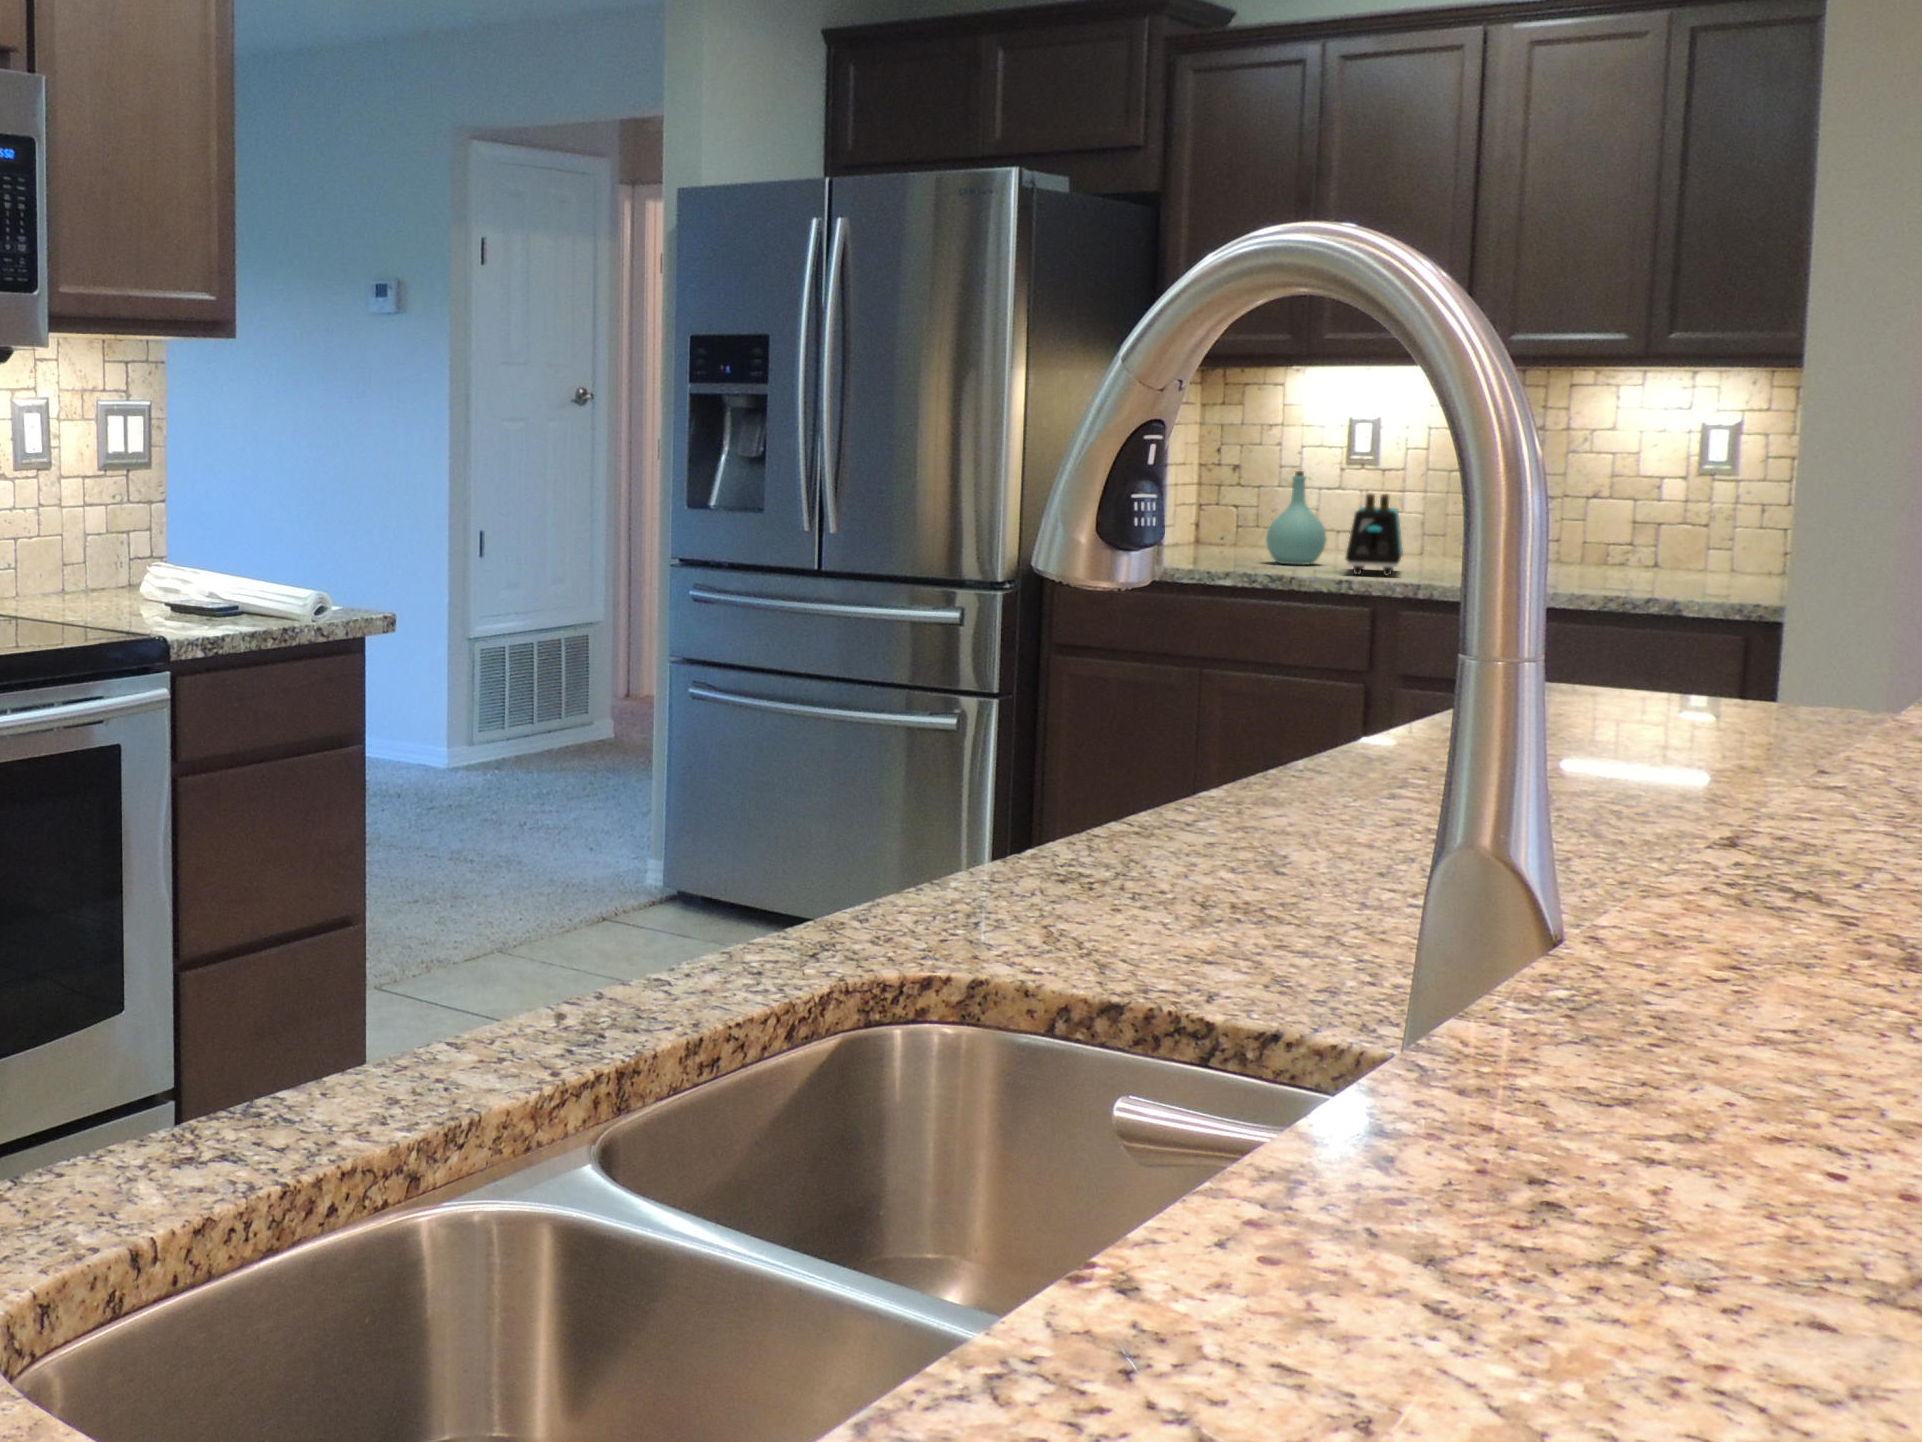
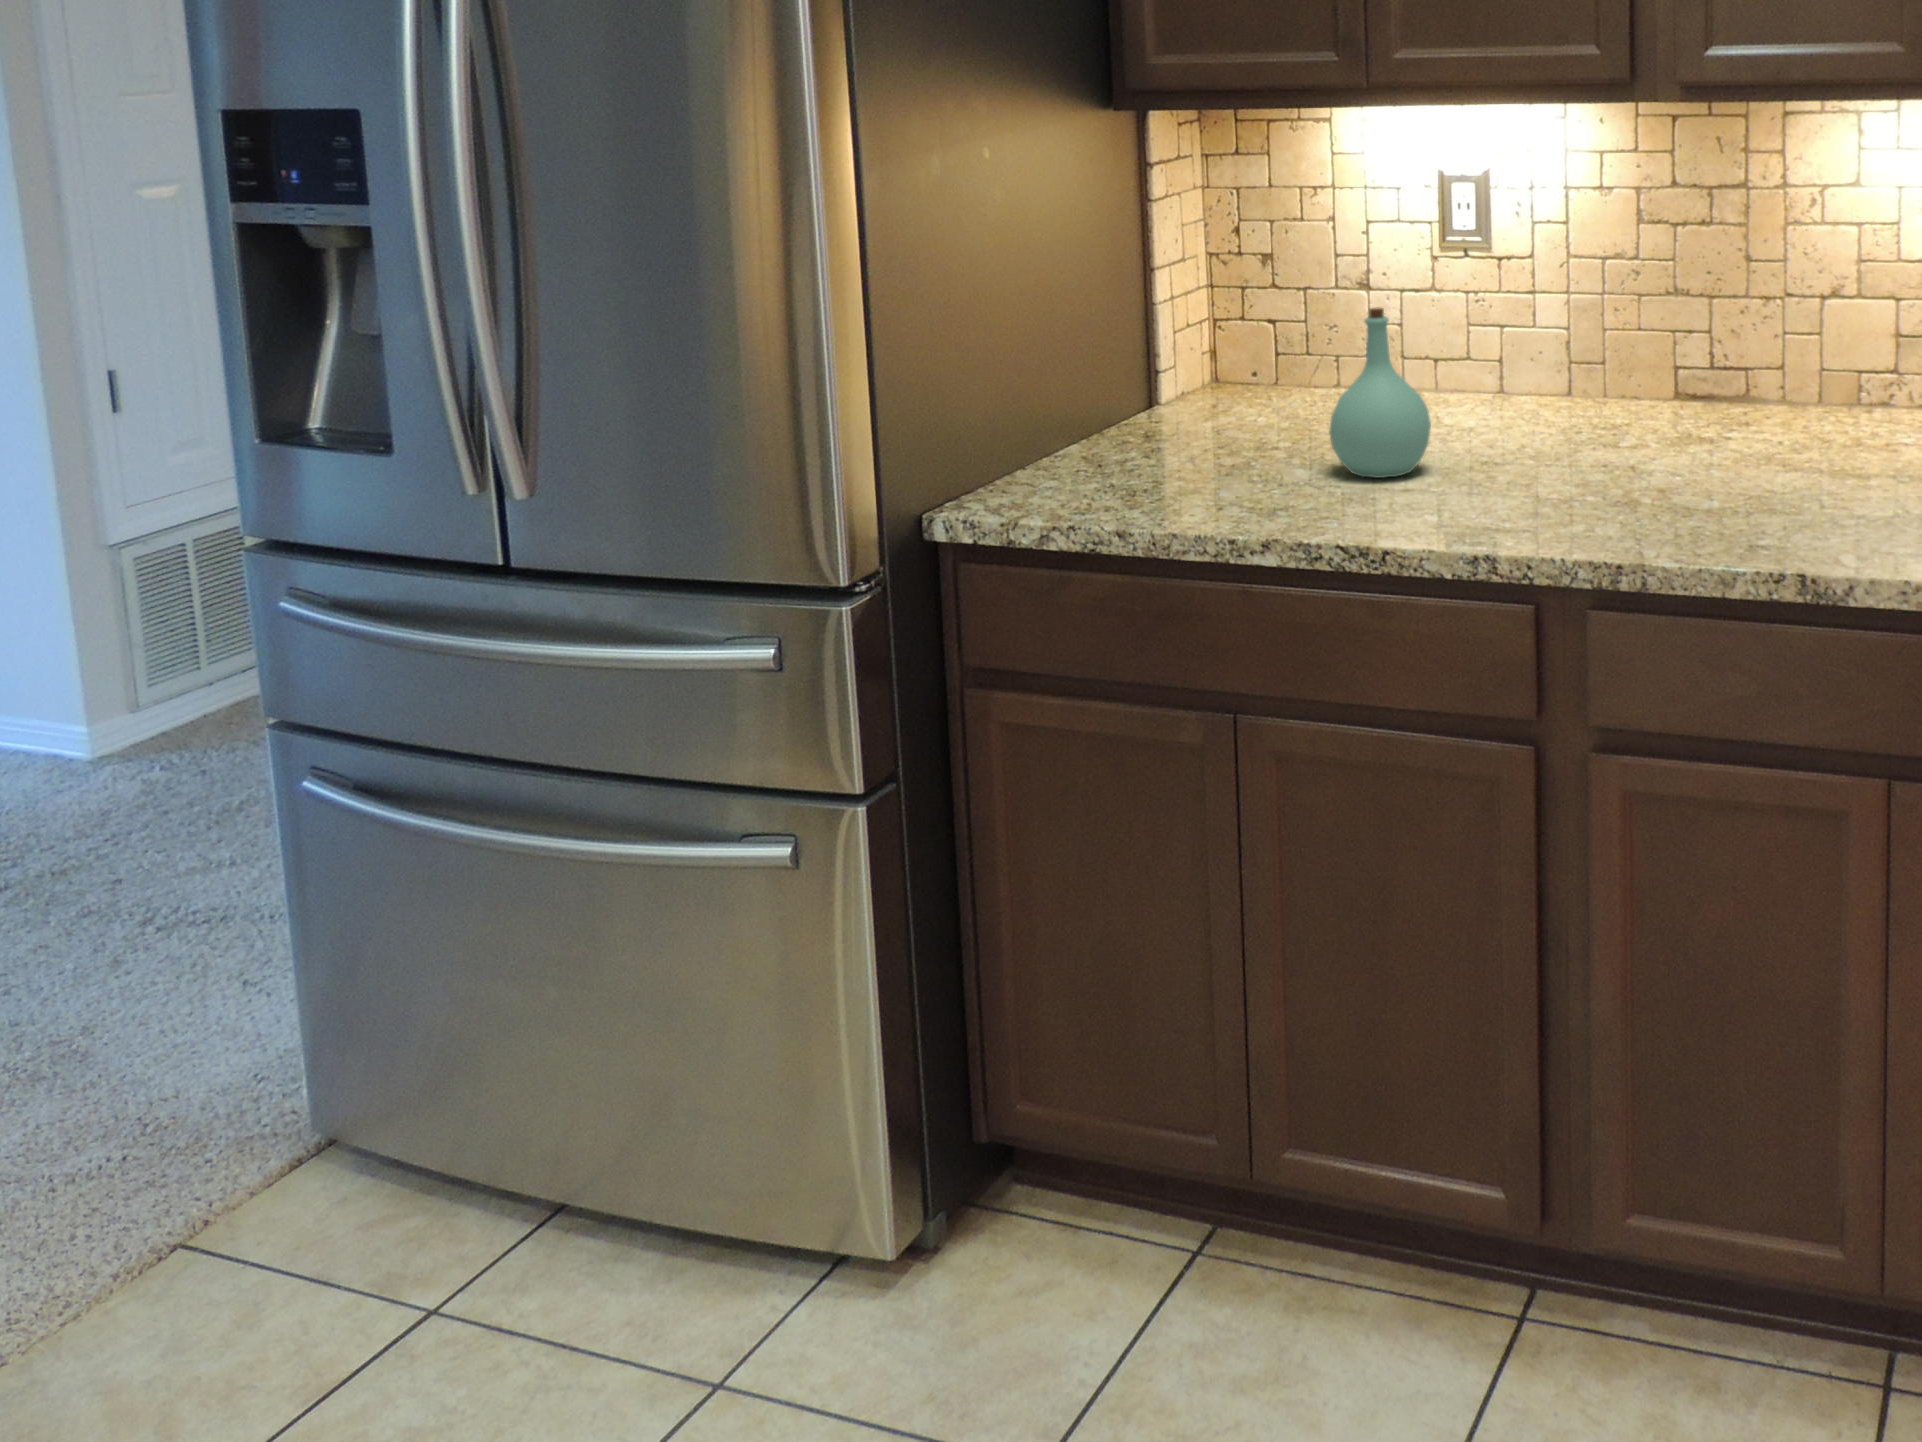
toaster: present [1346,494,1403,576] -> none [1475,360,1572,523]

